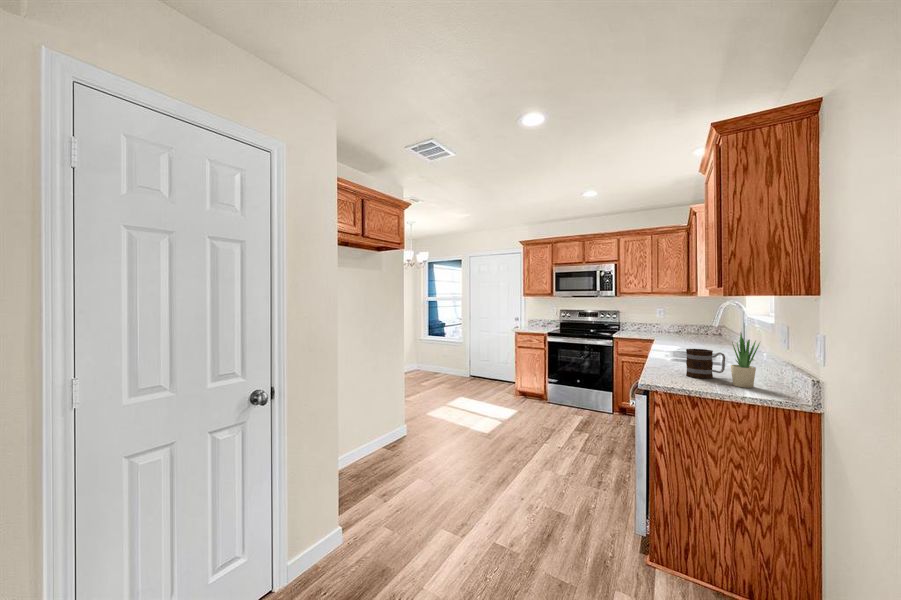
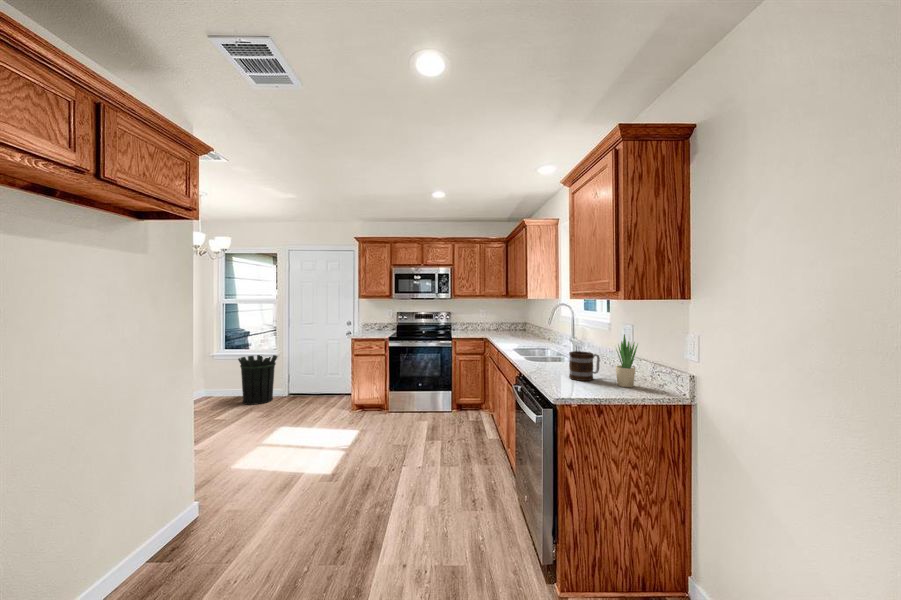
waste bin: none [436,343,463,381] -> present [238,355,277,405]

